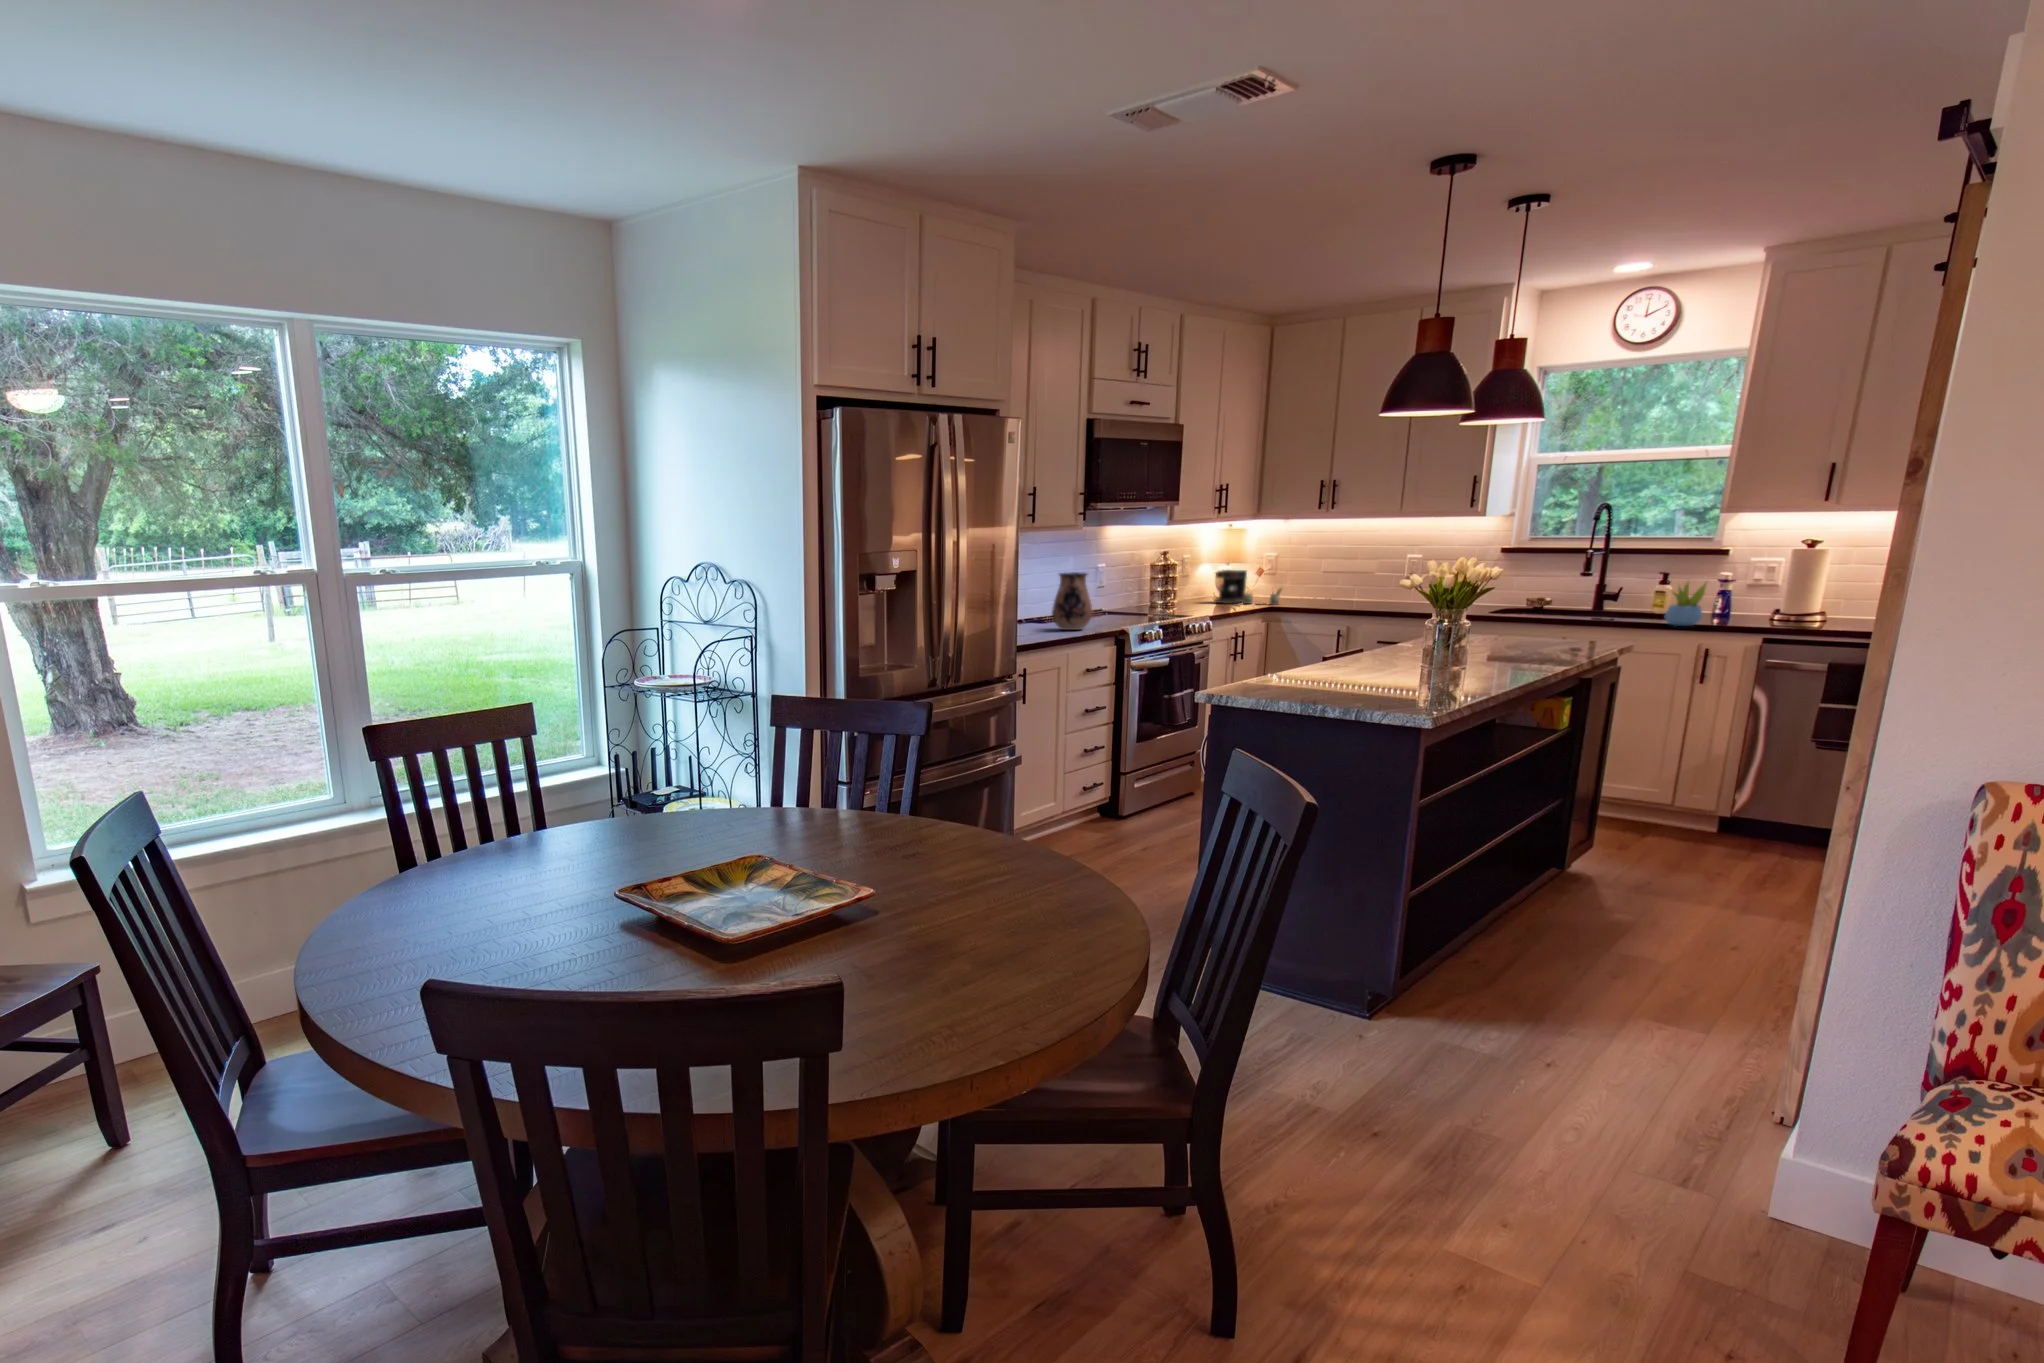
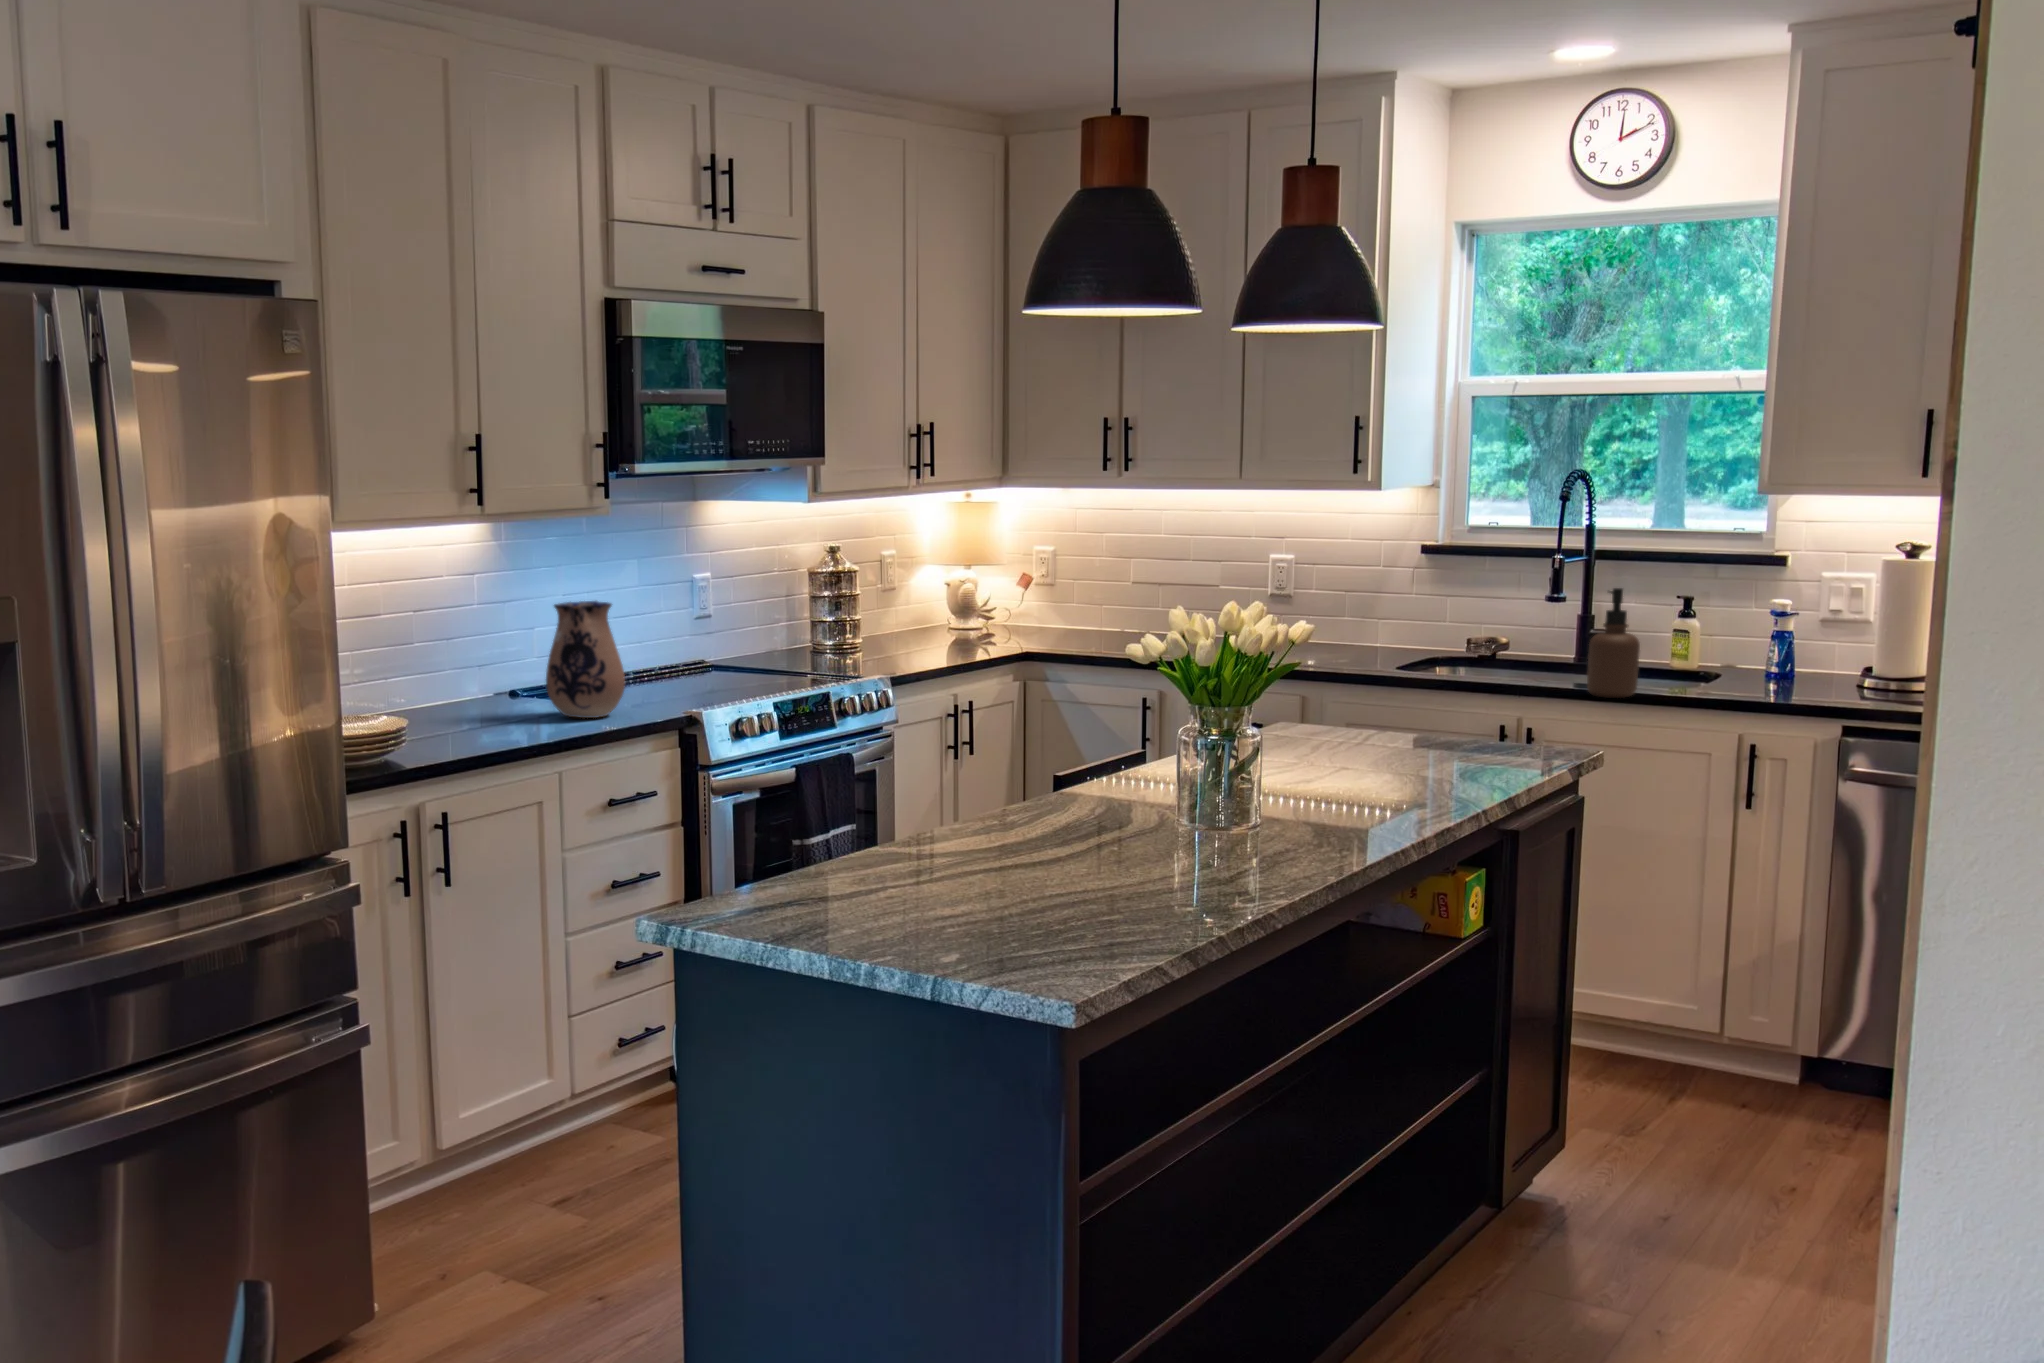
soap dispenser: none [1608,565,1642,625] -> present [1587,588,1640,698]
coffee maker: present [1214,570,1282,605] -> none [932,579,1049,647]
succulent plant: present [1665,583,1706,626] -> none [1681,613,1746,701]

